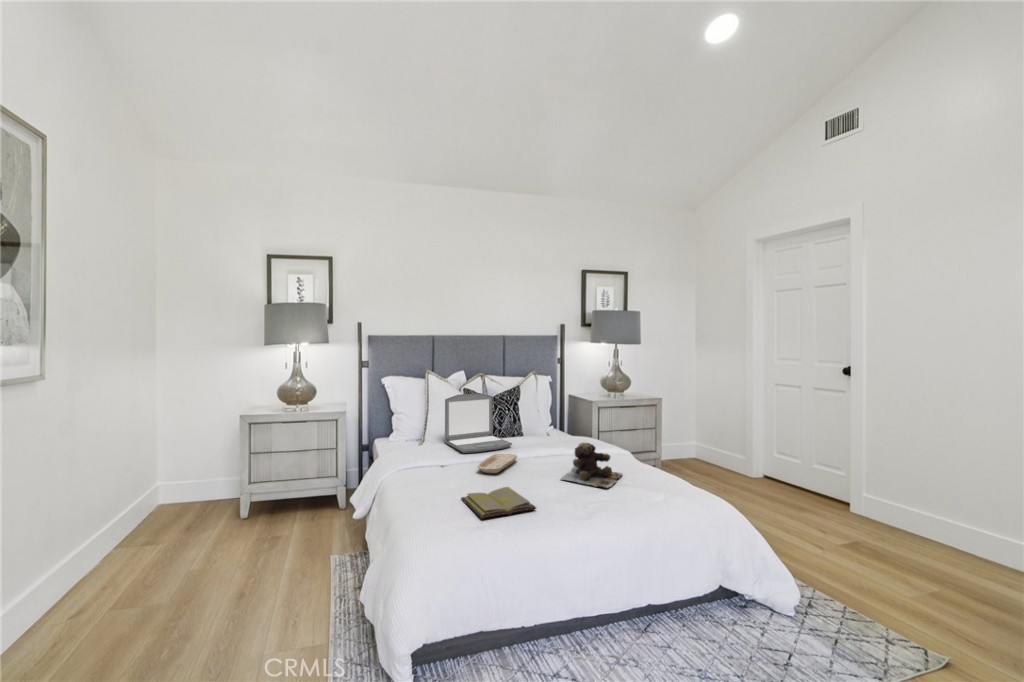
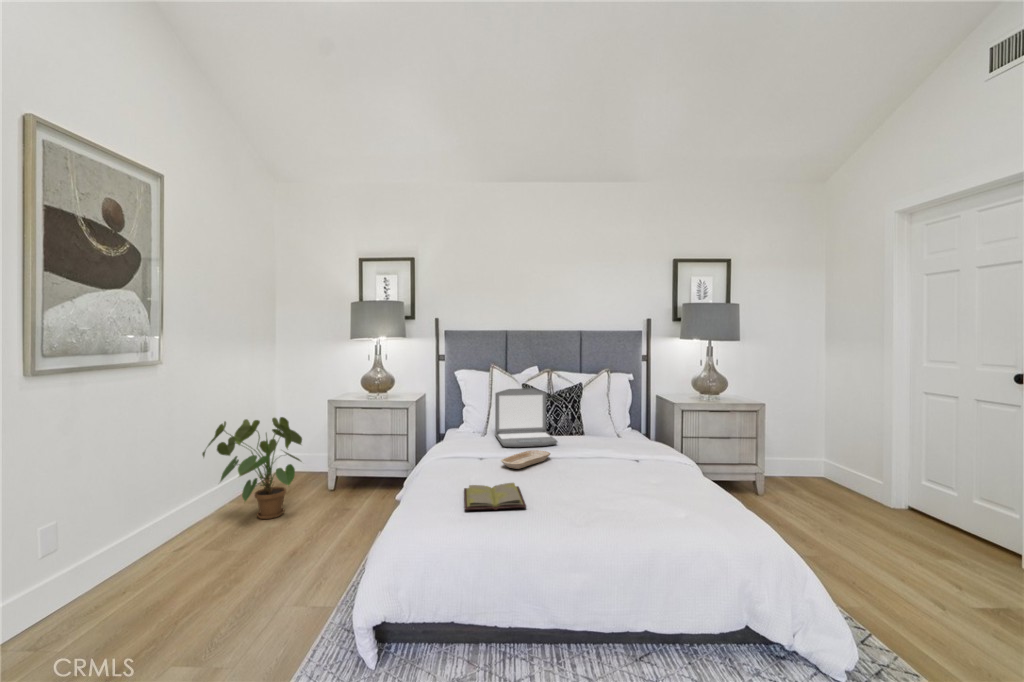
house plant: none [78,439,223,565] -> present [202,417,302,519]
teddy bear: present [561,443,622,488] -> none [579,444,655,496]

